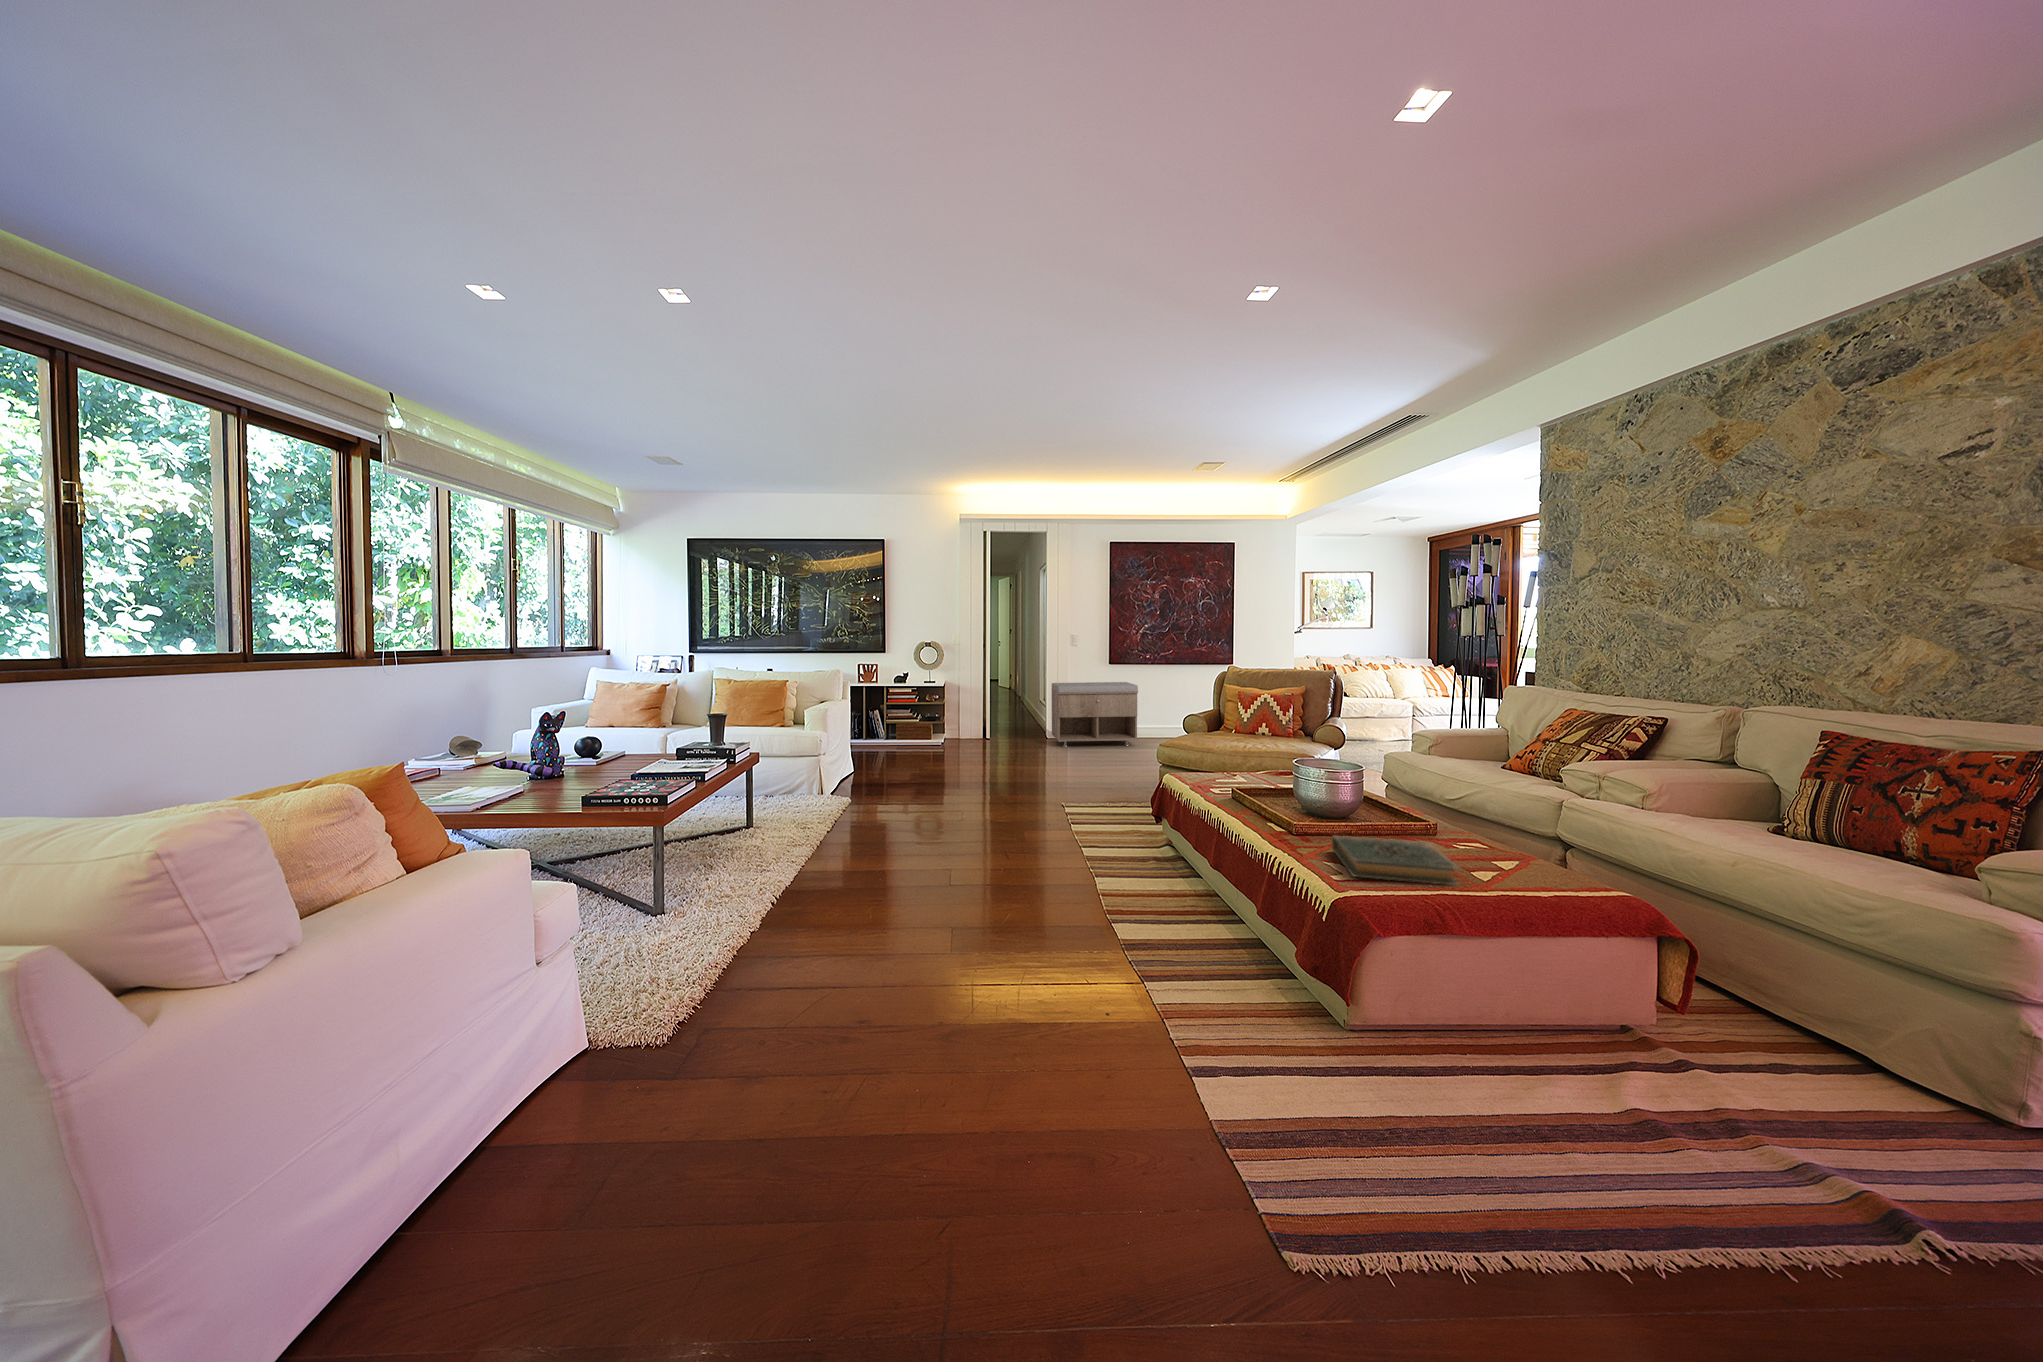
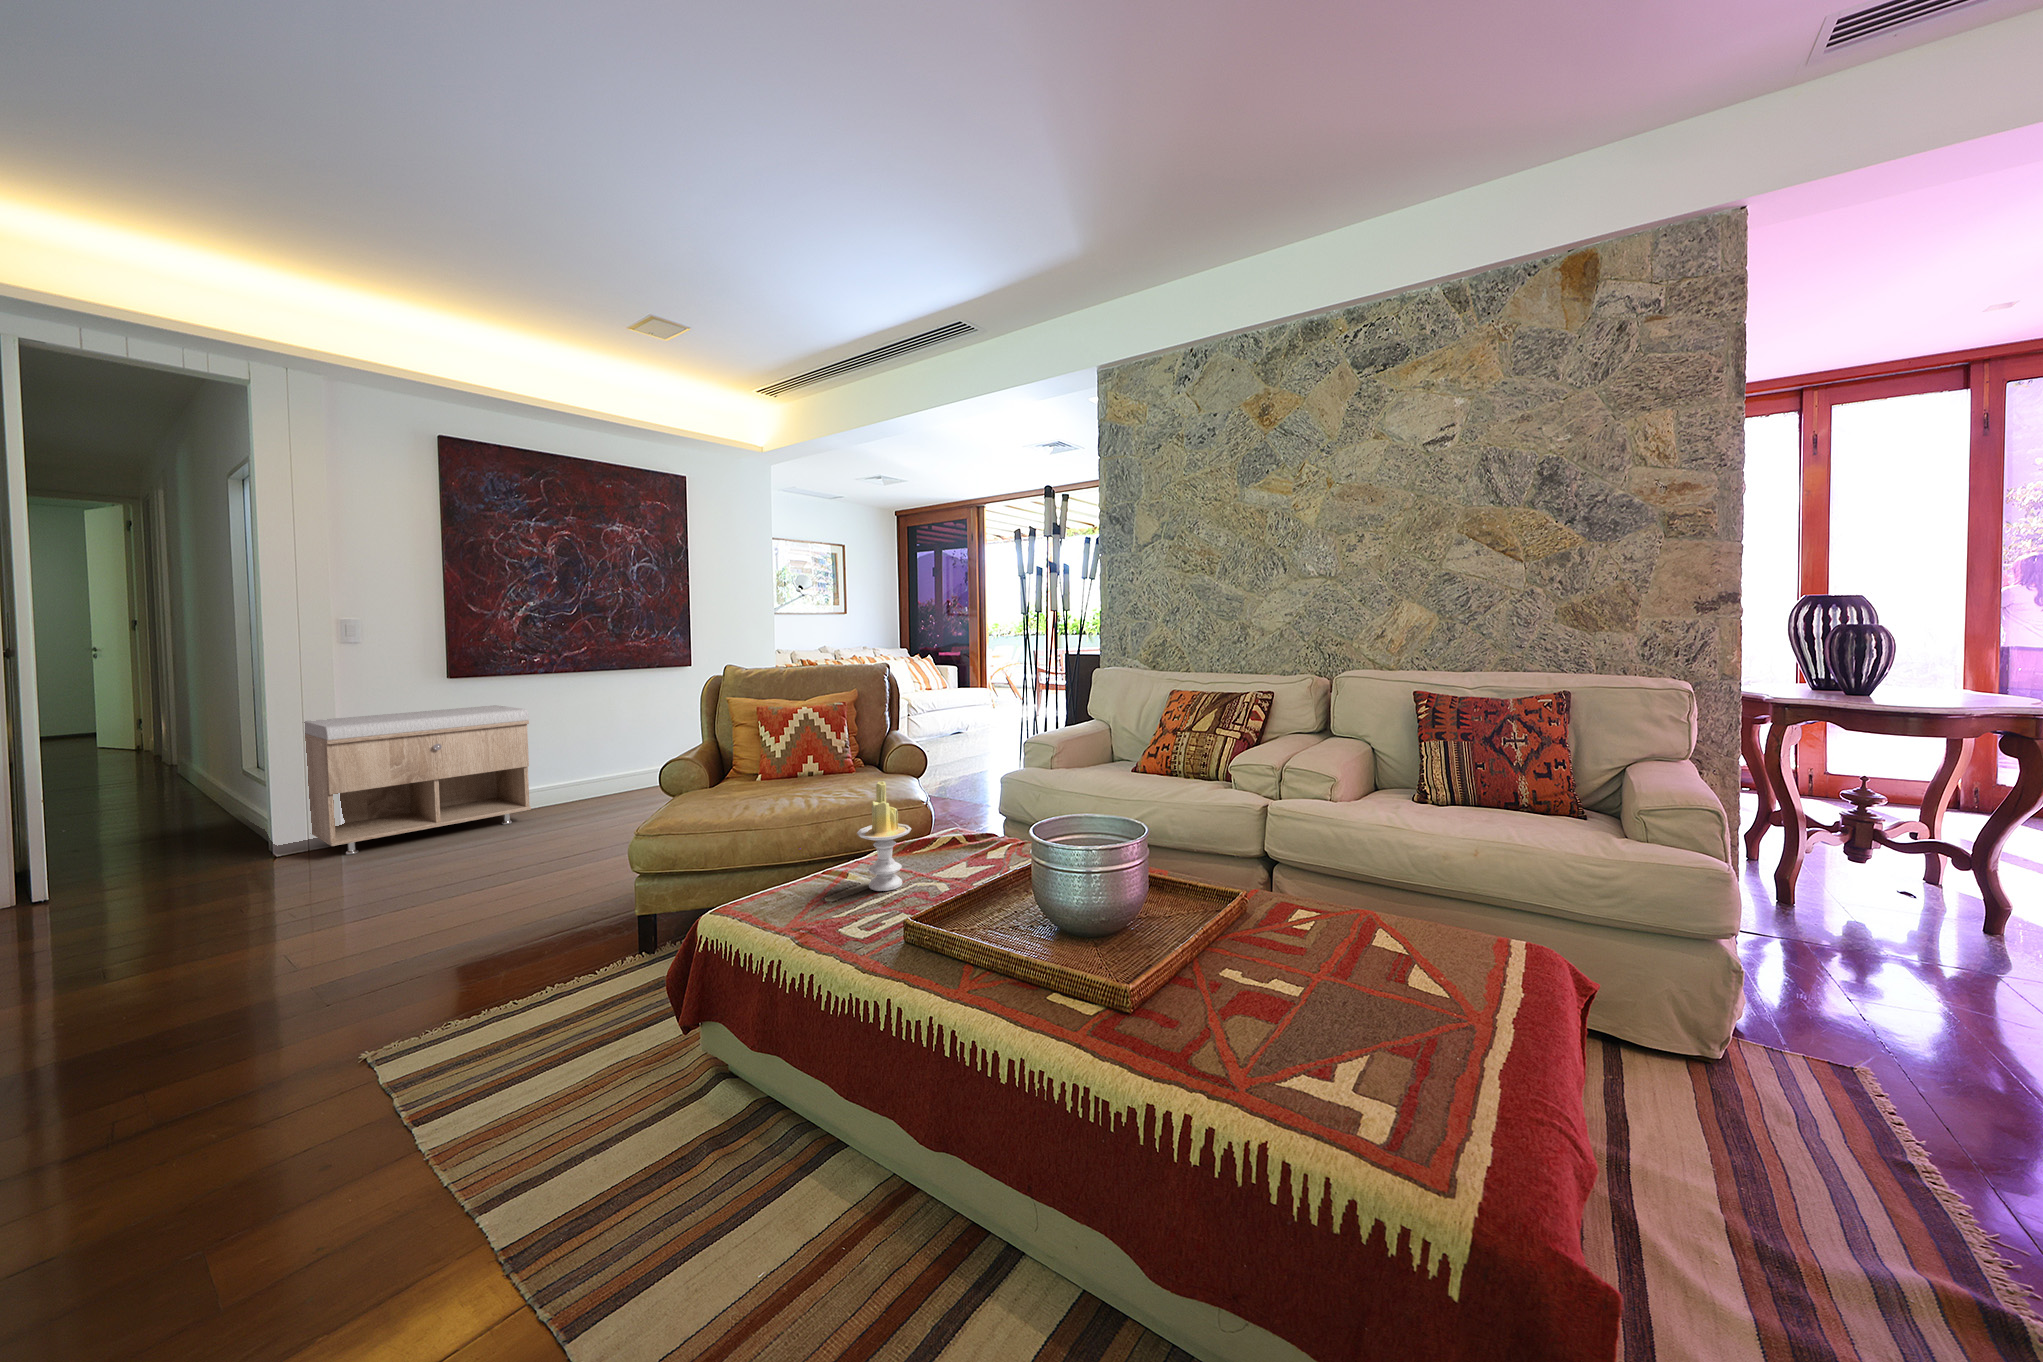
candle: none [1226,732,1254,787] -> present [857,781,911,891]
hardback book: present [1332,836,1460,885] -> none [1234,936,1475,1085]

